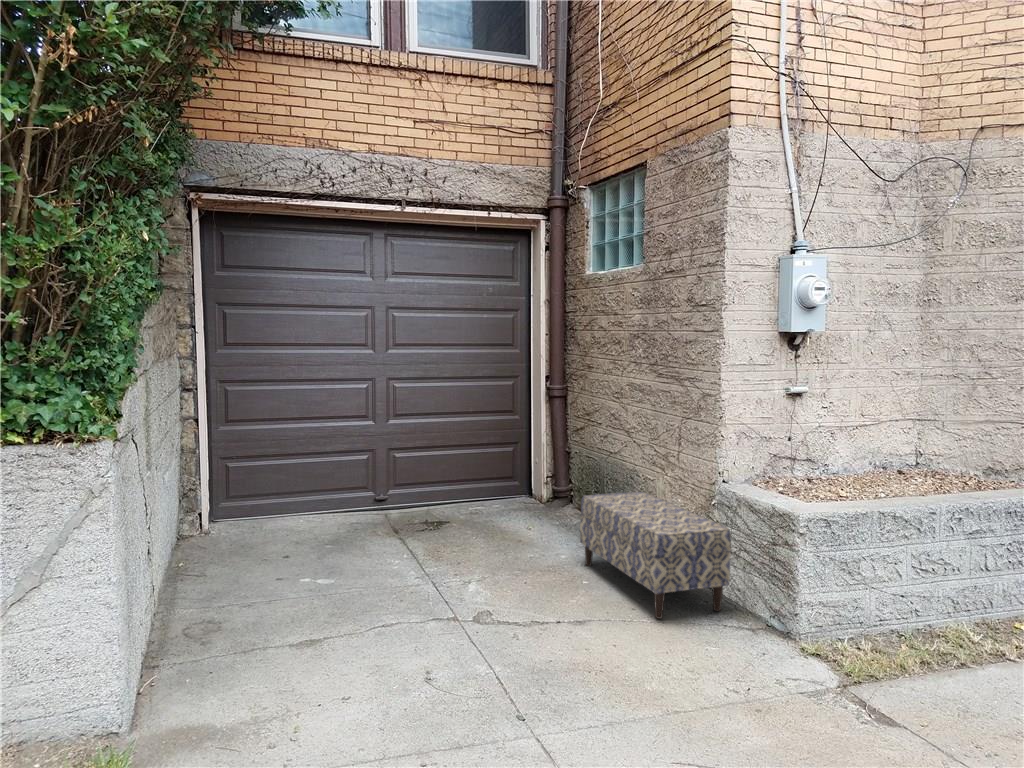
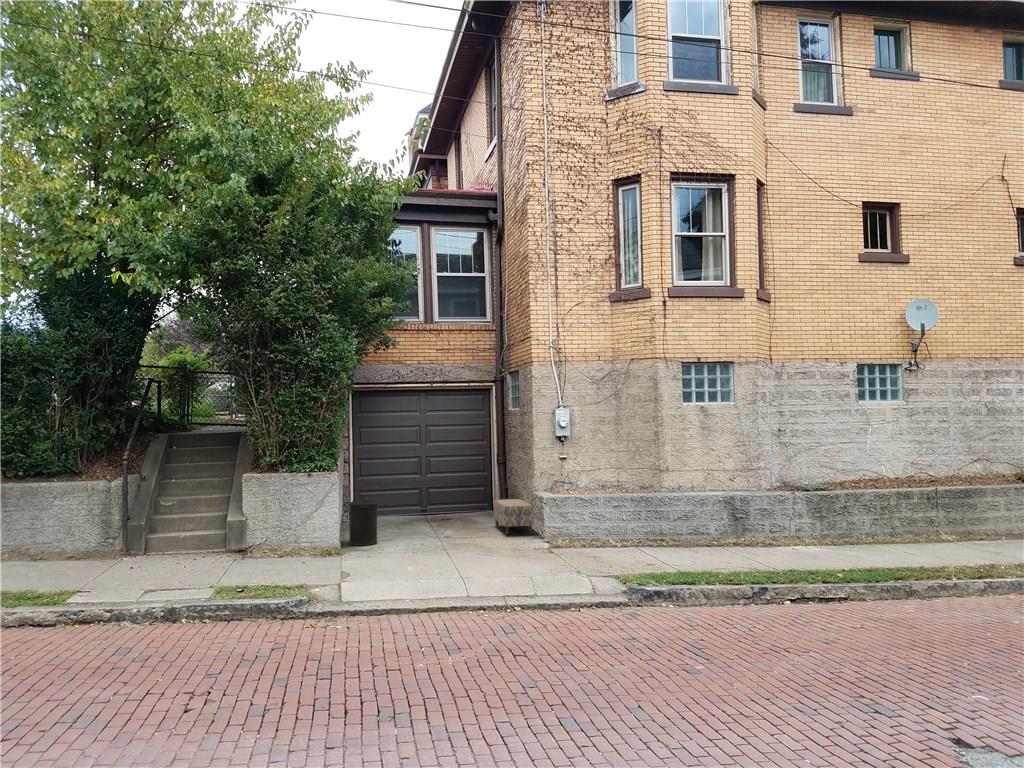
trash can: none [148,517,267,708] -> present [348,496,378,546]

